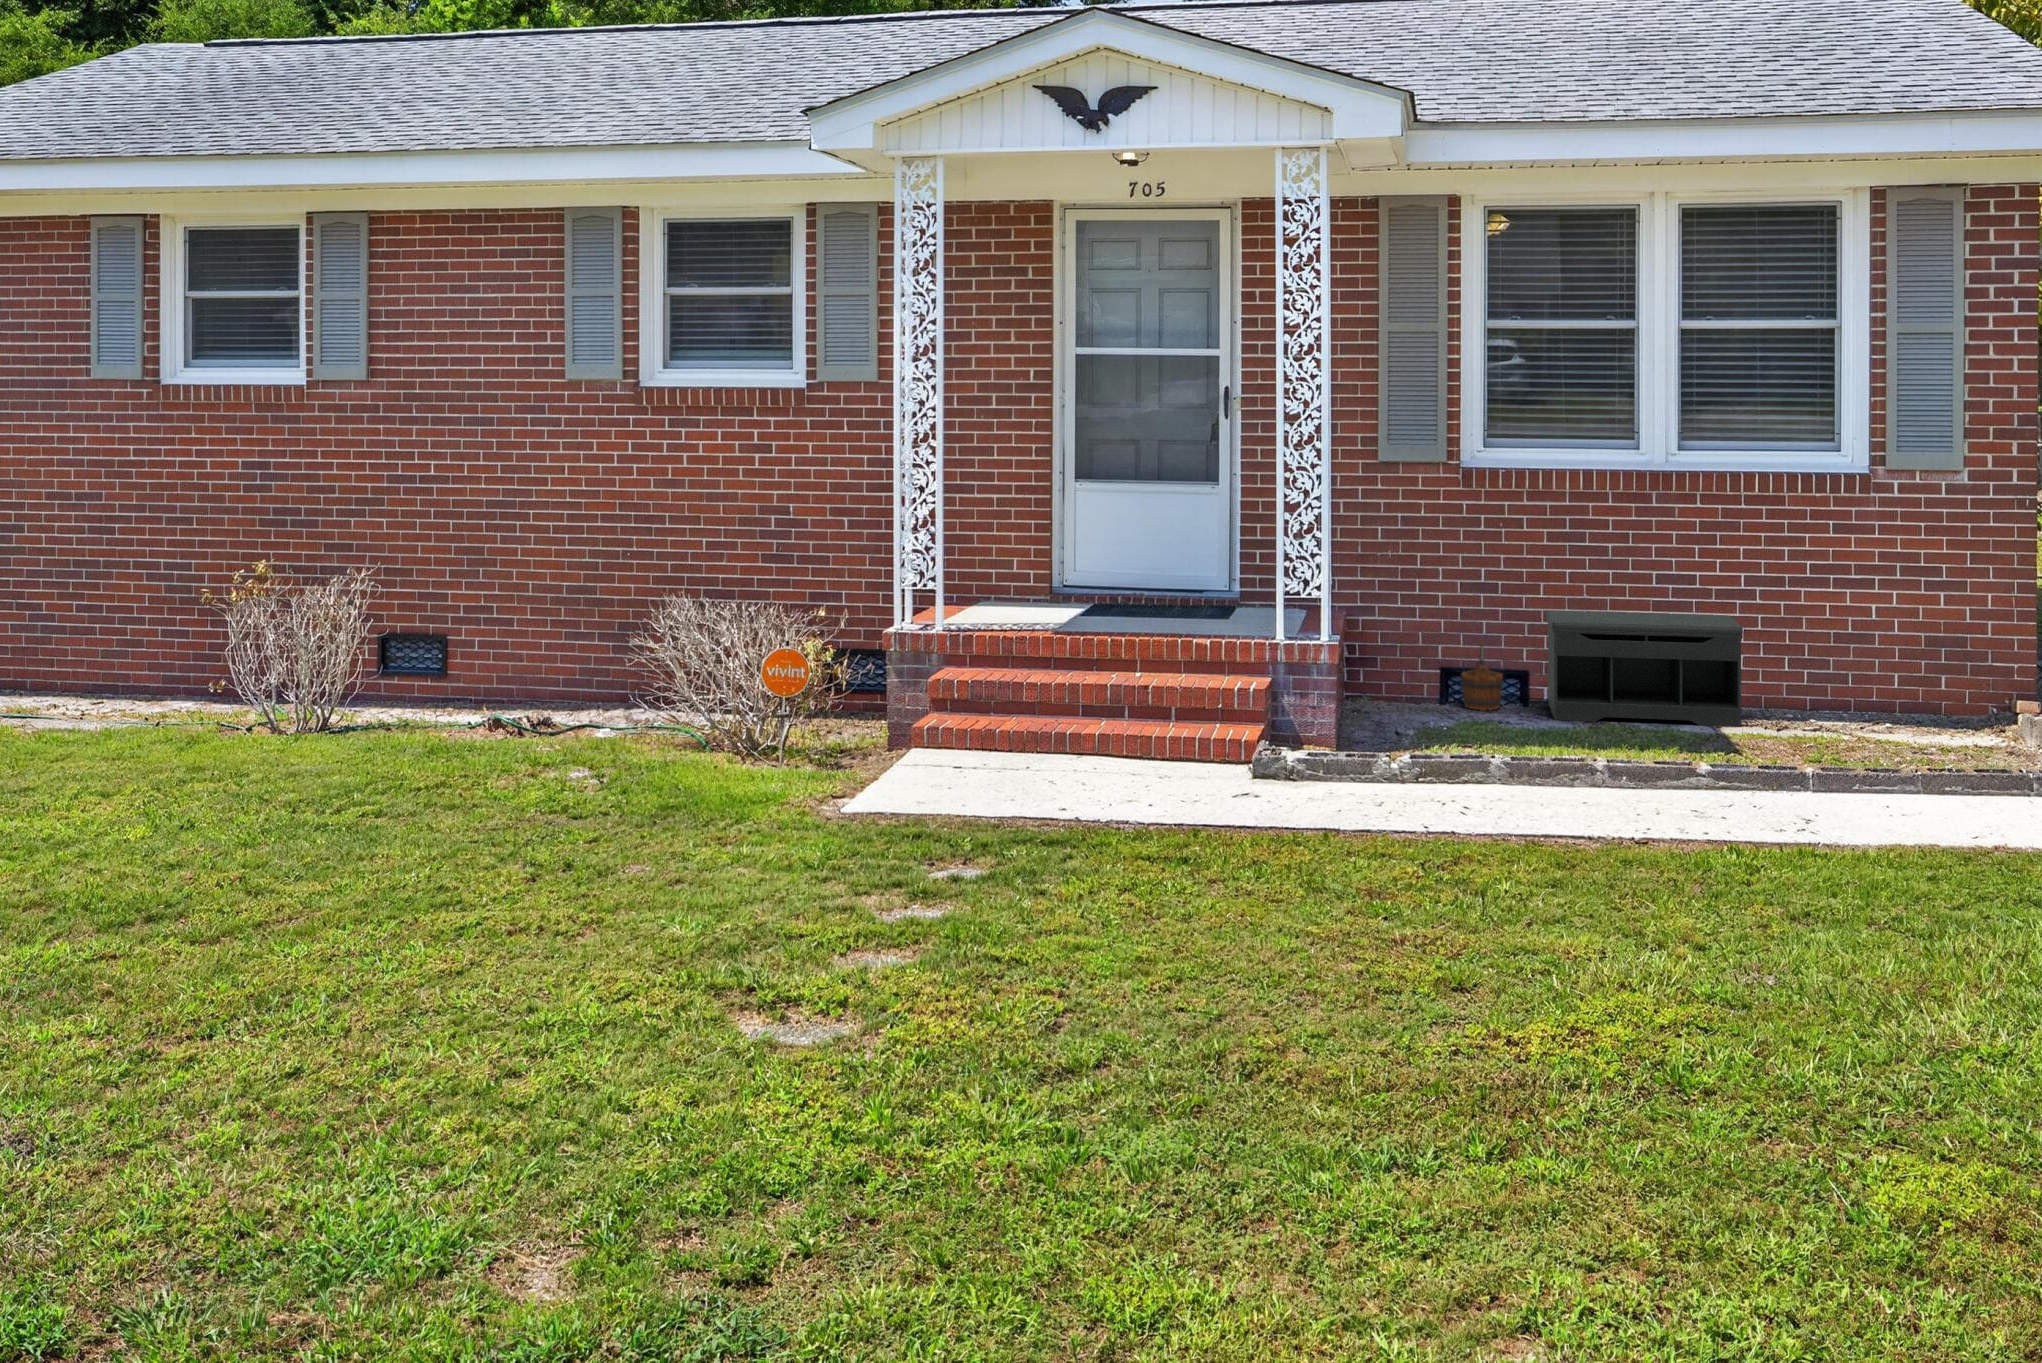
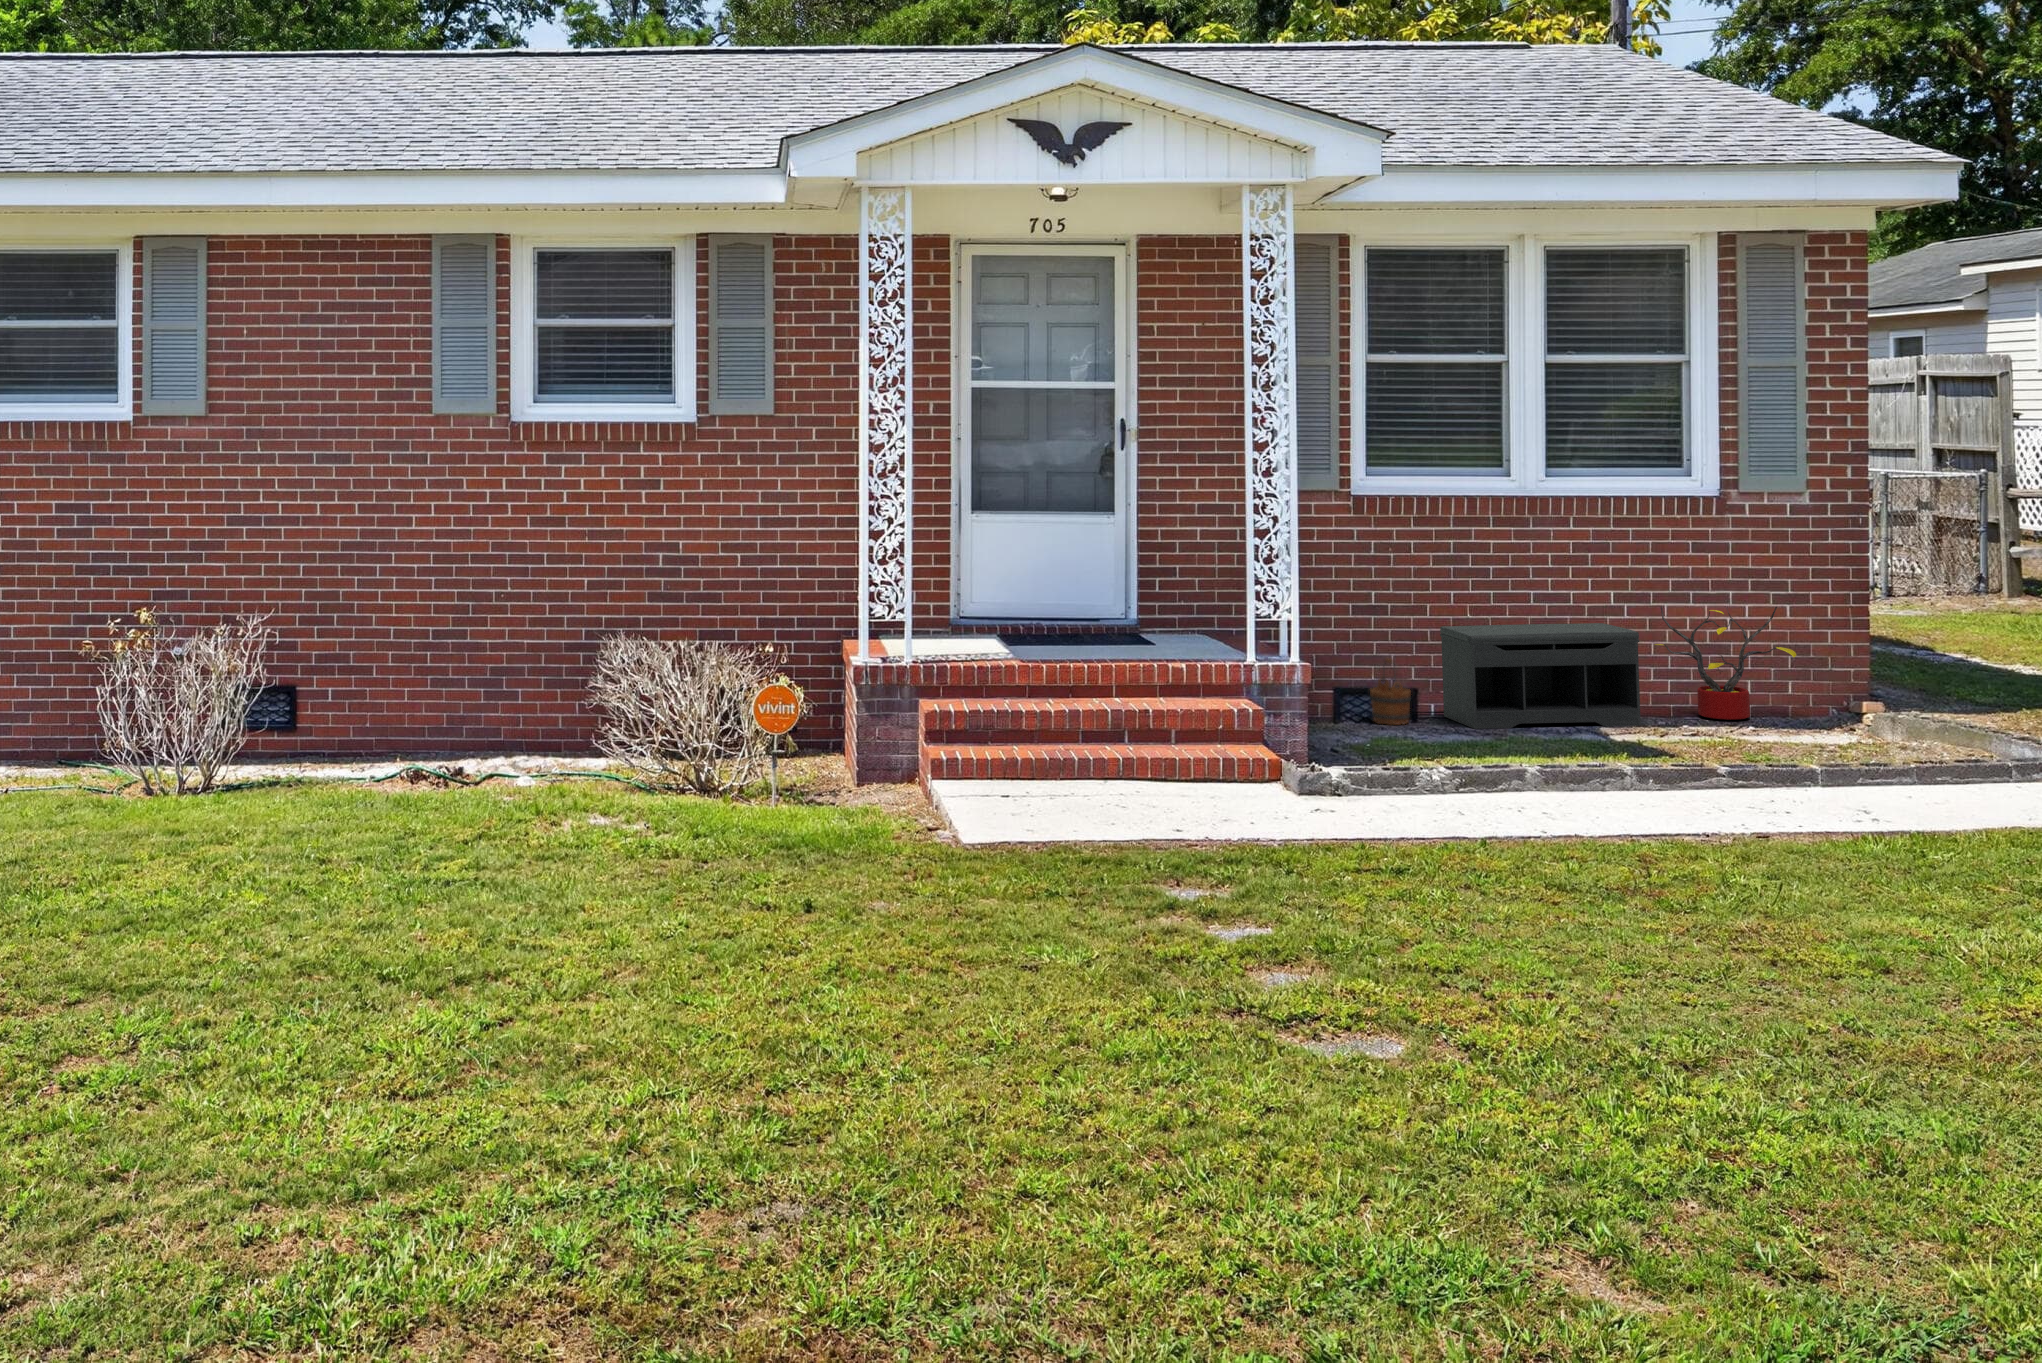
decorative plant: none [1782,600,1929,727] -> present [1656,606,1796,720]

